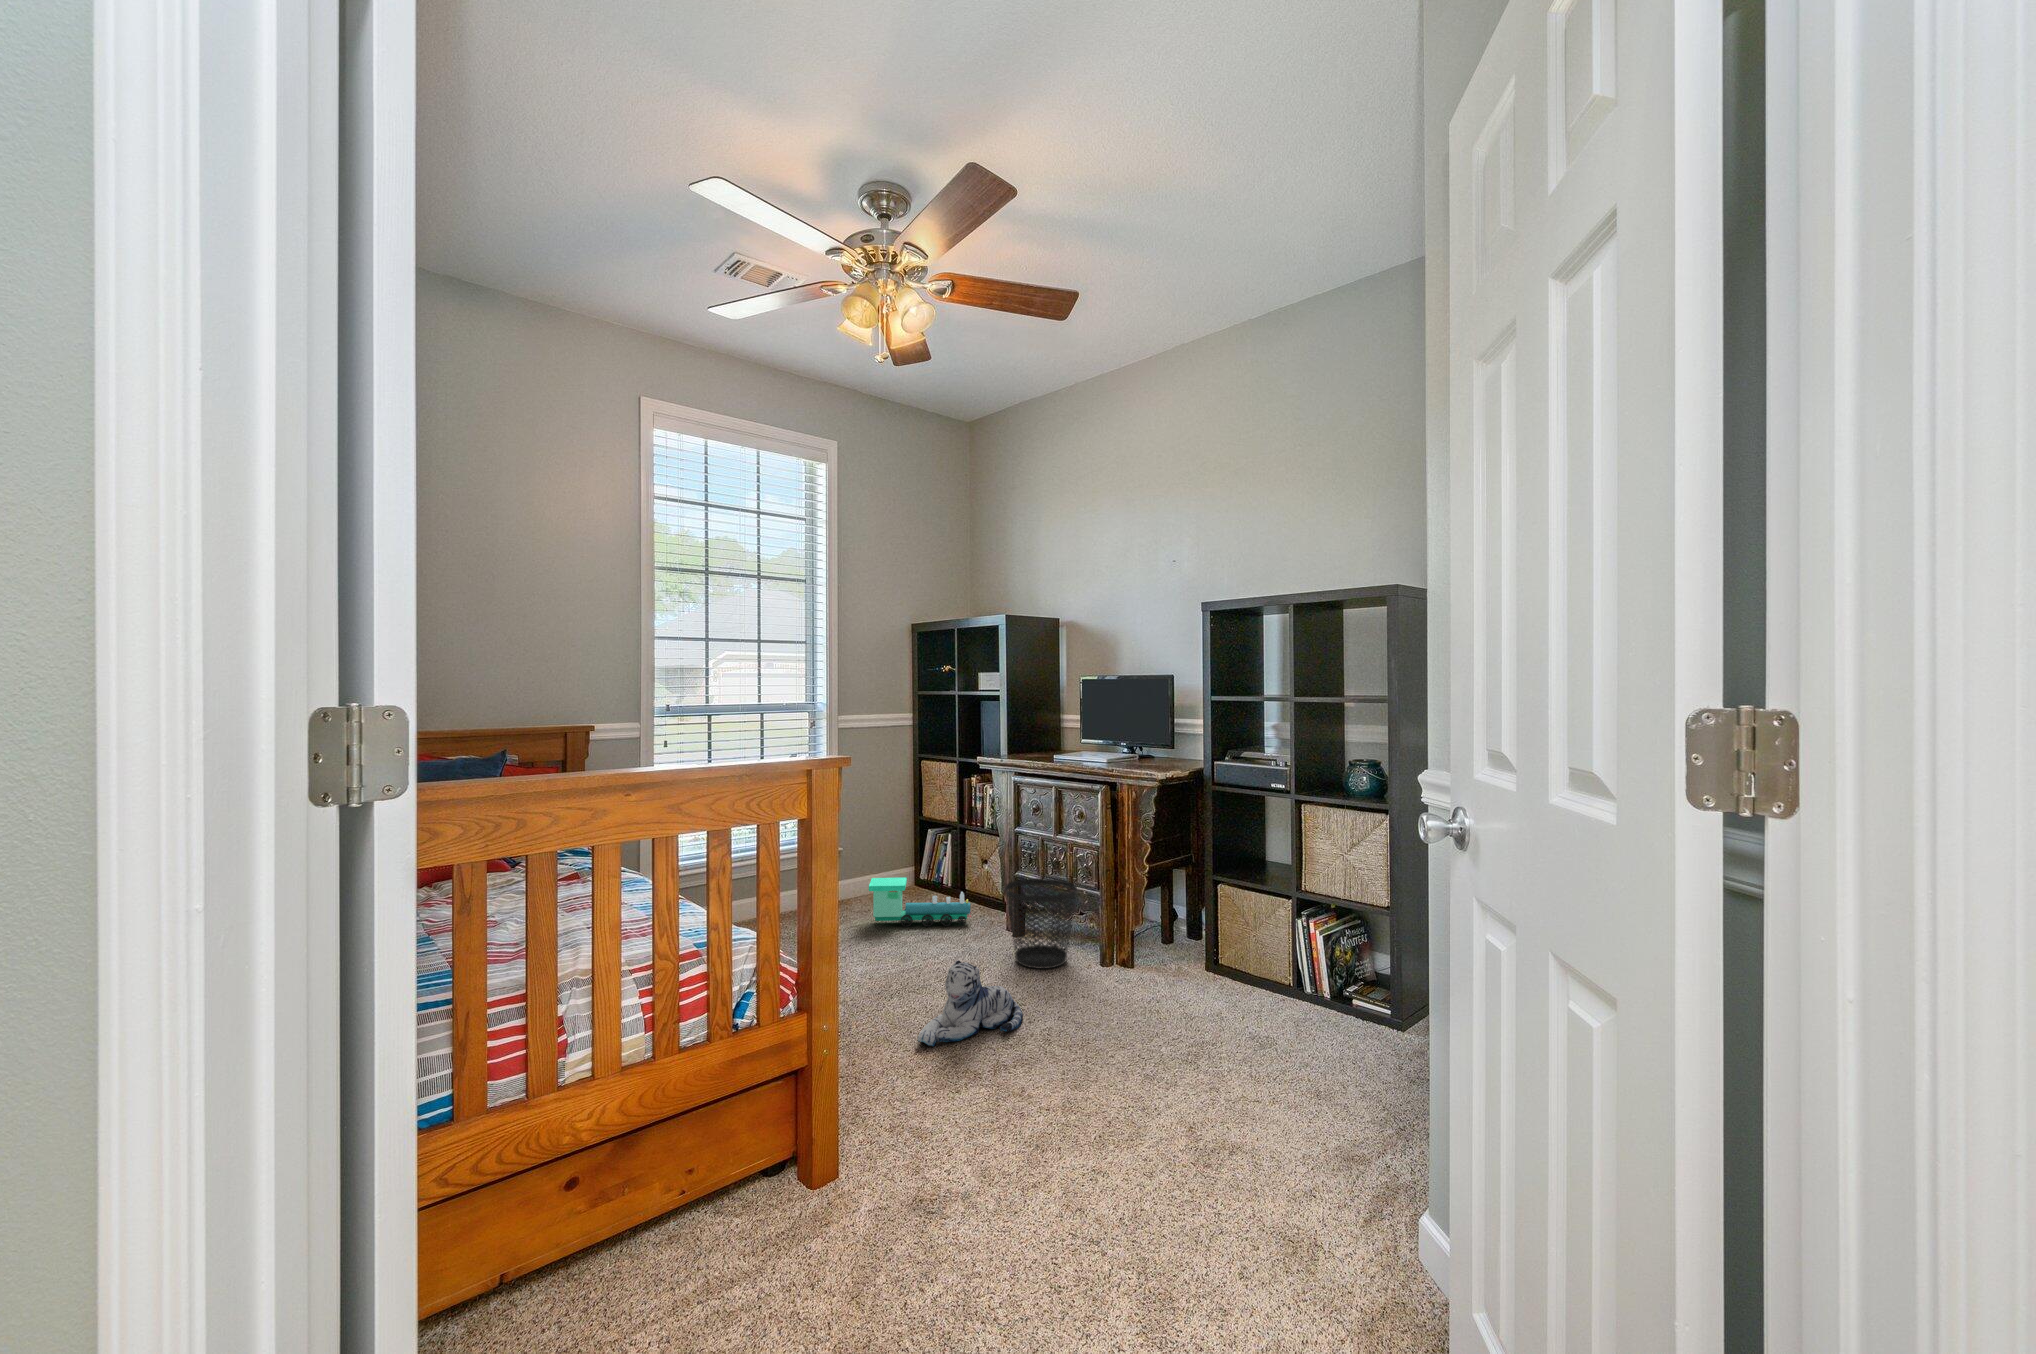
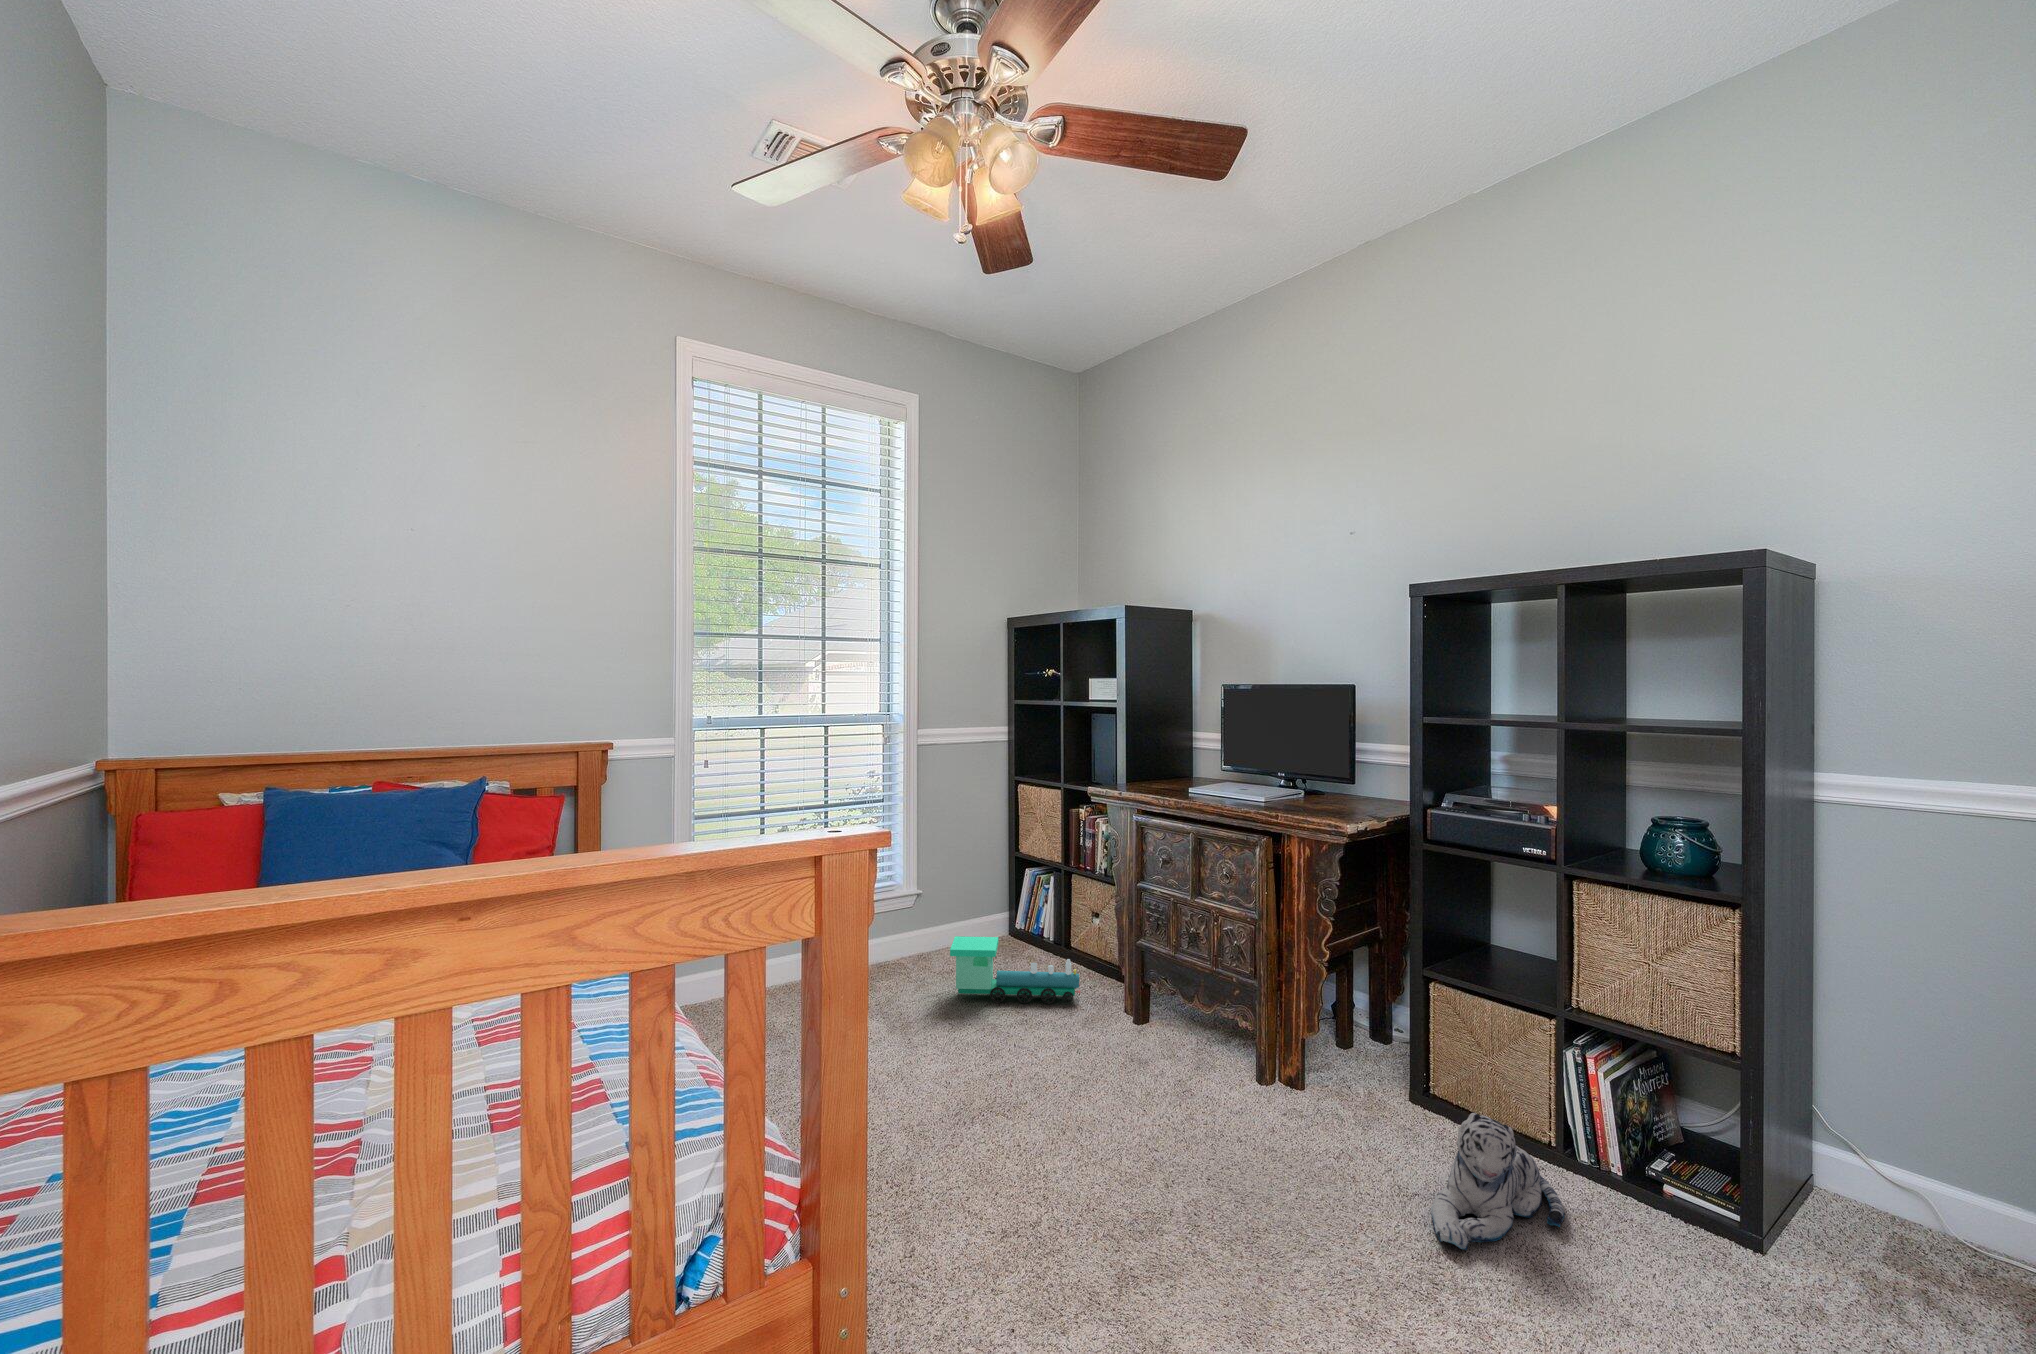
wastebasket: present [1005,878,1077,969] -> none [1126,956,1226,1087]
plush toy: present [918,960,1023,1046] -> present [1431,1113,1565,1250]

